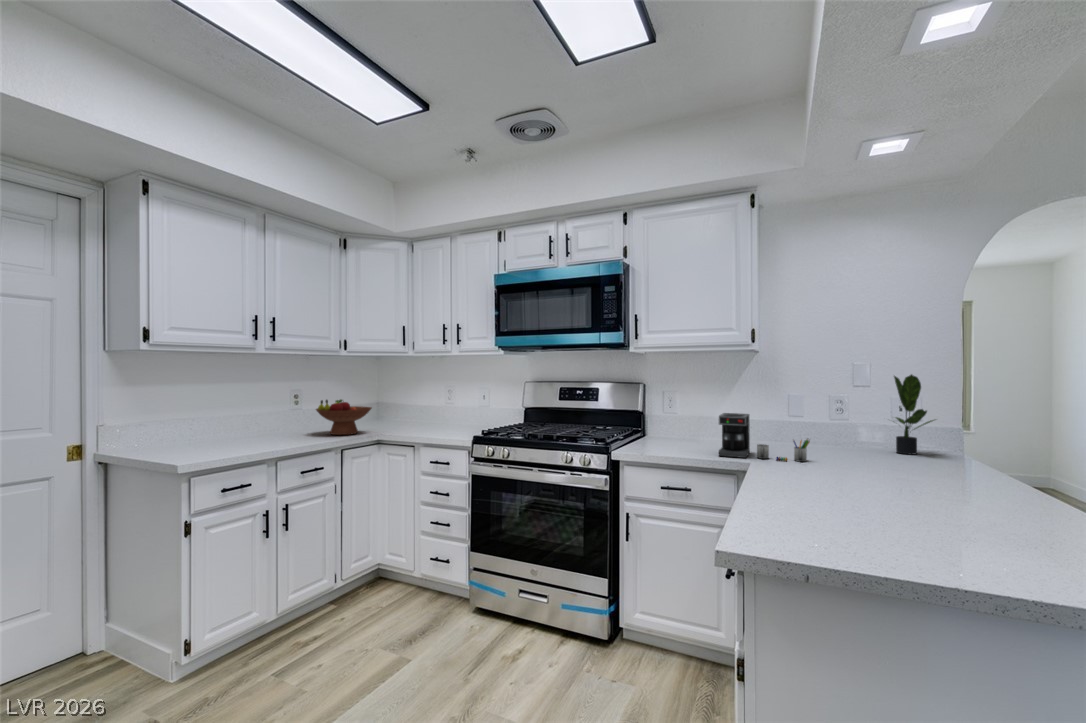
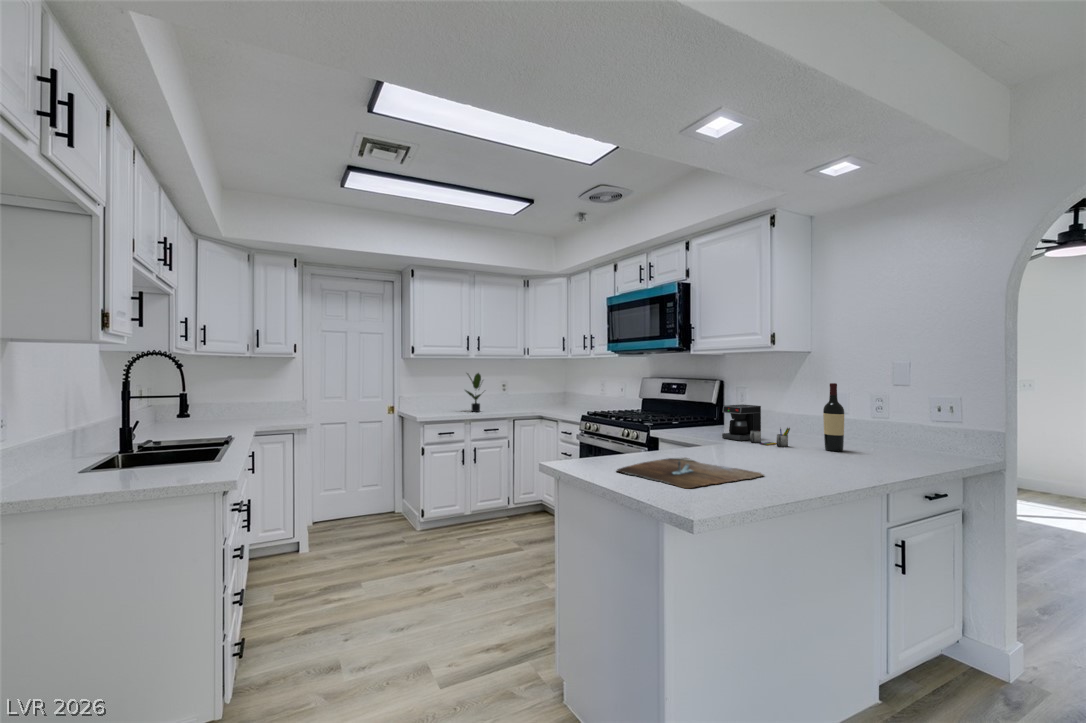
potted plant: present [894,374,934,454] -> present [465,373,481,412]
wine bottle: none [839,387,862,461] -> present [823,383,844,451]
fruit bowl: present [316,399,372,435] -> none [505,387,540,411]
cutting board: none [797,496,1008,558] -> present [617,458,764,488]

